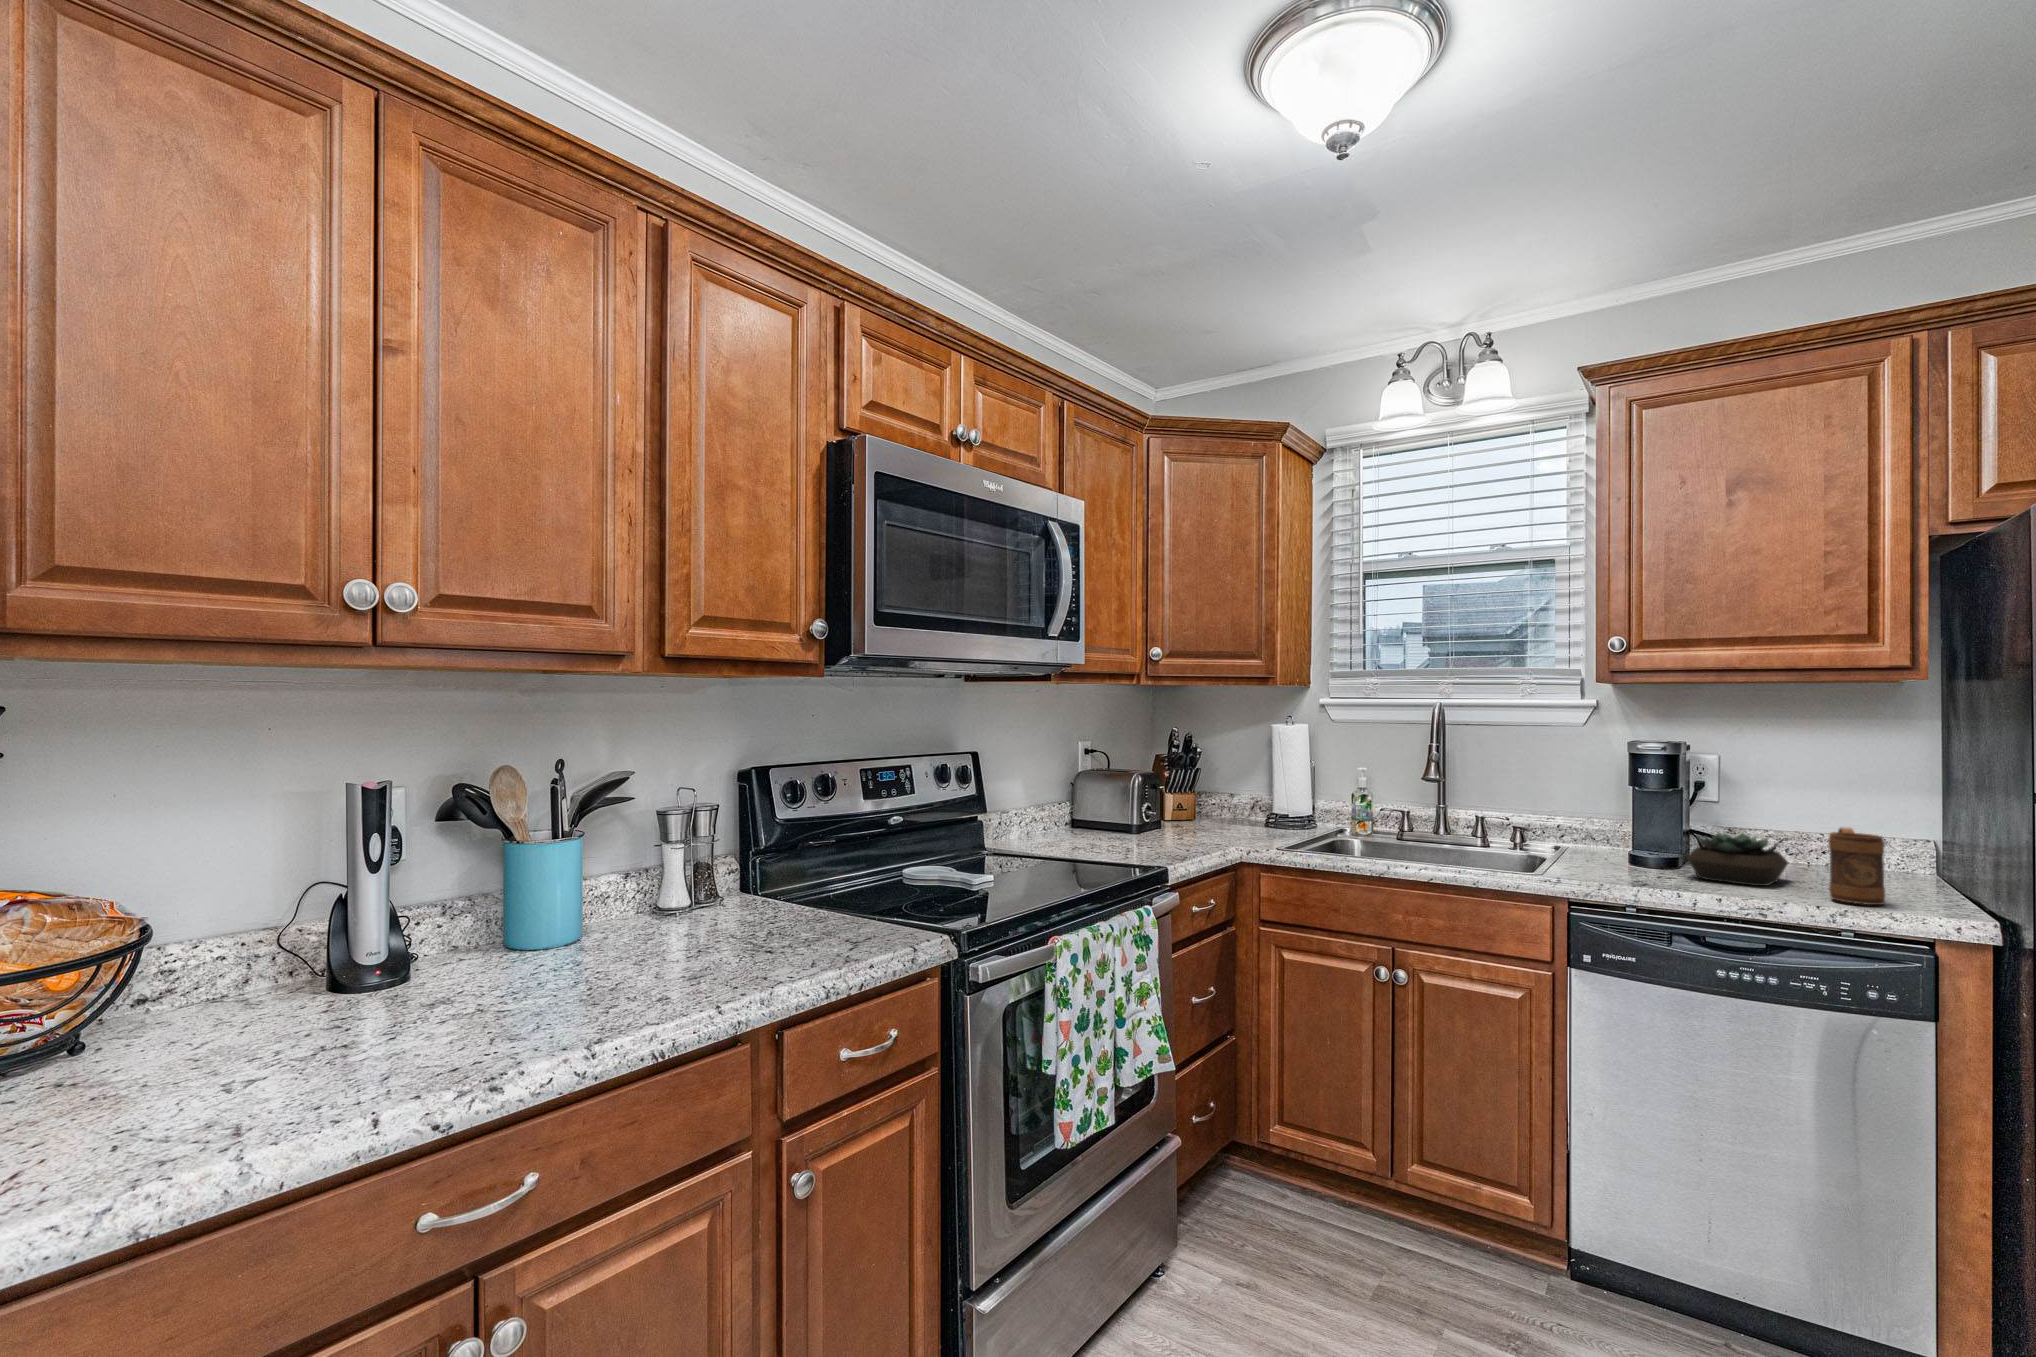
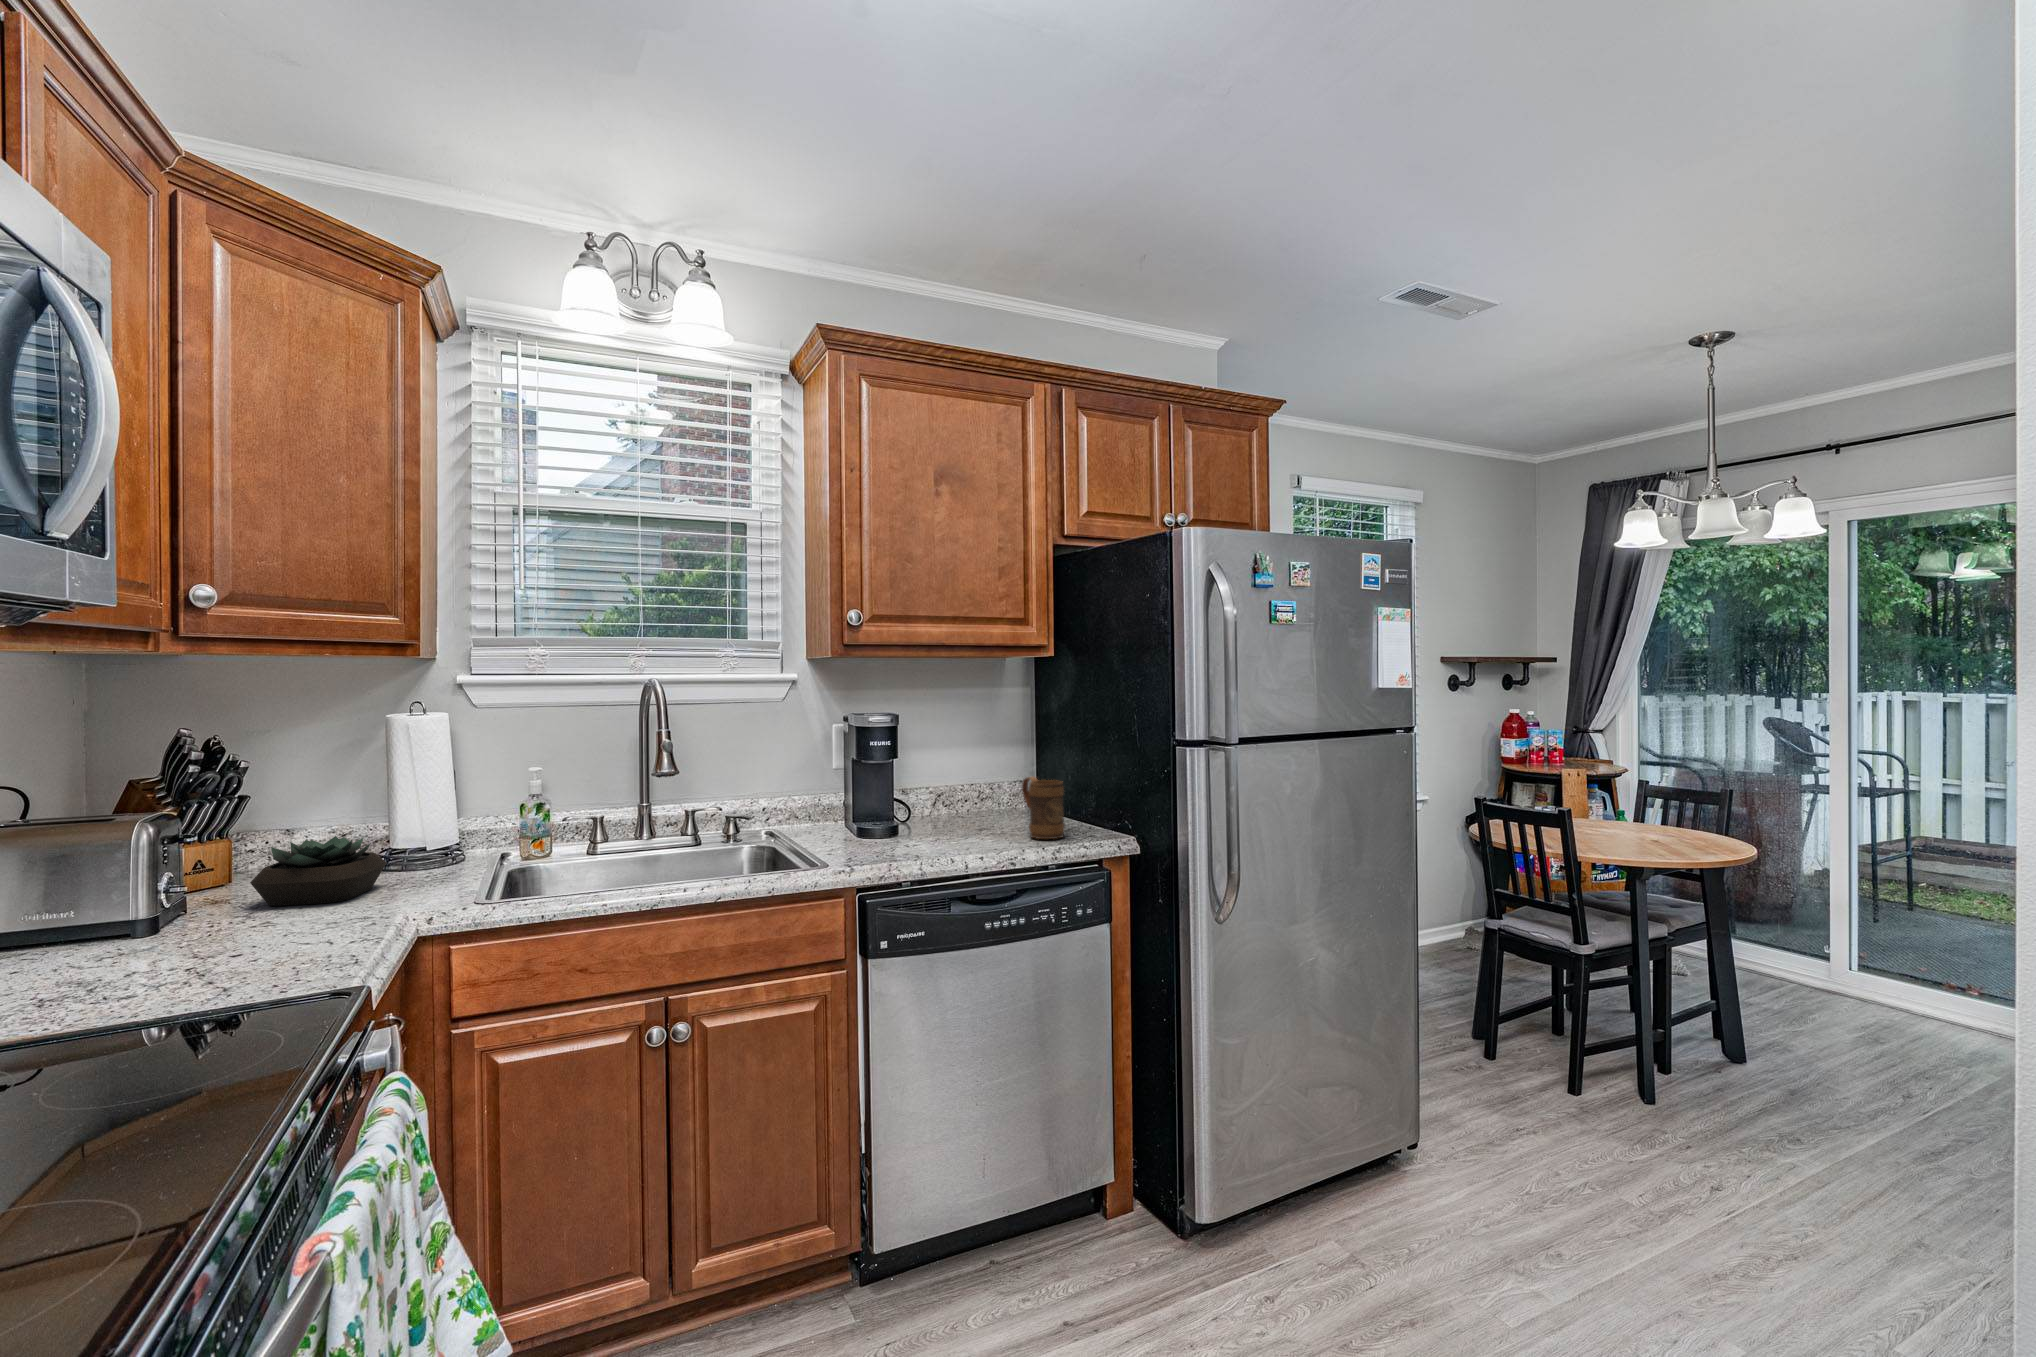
succulent plant: present [1687,833,1788,886] -> present [250,836,387,906]

